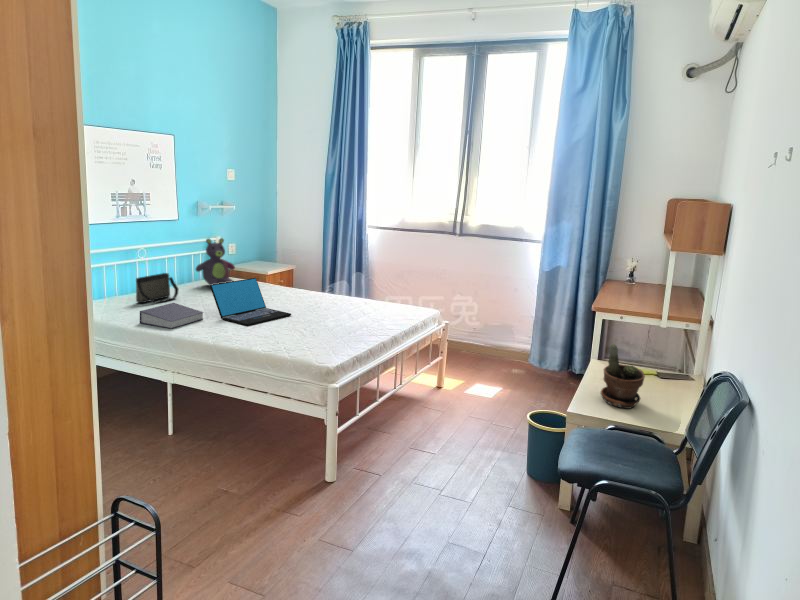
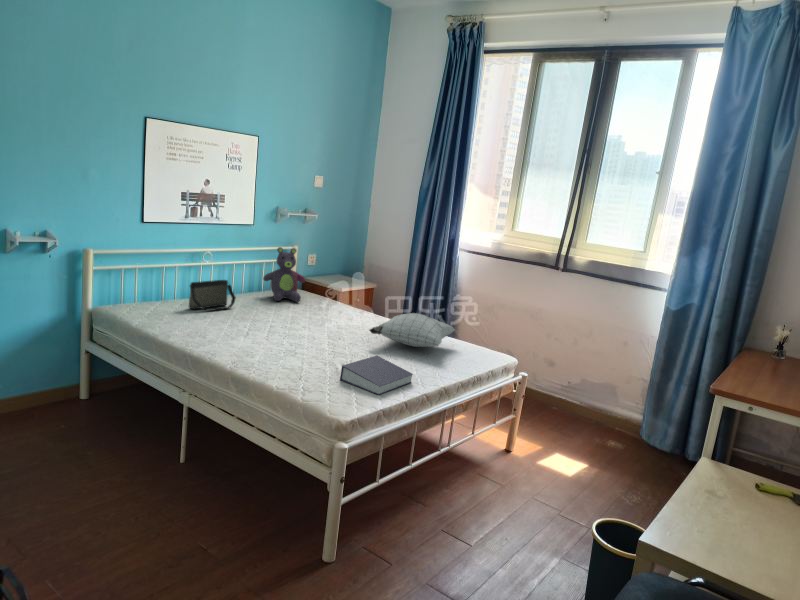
laptop: present [210,278,291,326] -> none [254,296,339,351]
pillow: none [316,281,385,310] -> present [369,313,455,347]
book: present [140,303,203,329] -> present [340,356,413,395]
potted plant: present [601,344,645,409] -> none [695,463,767,564]

